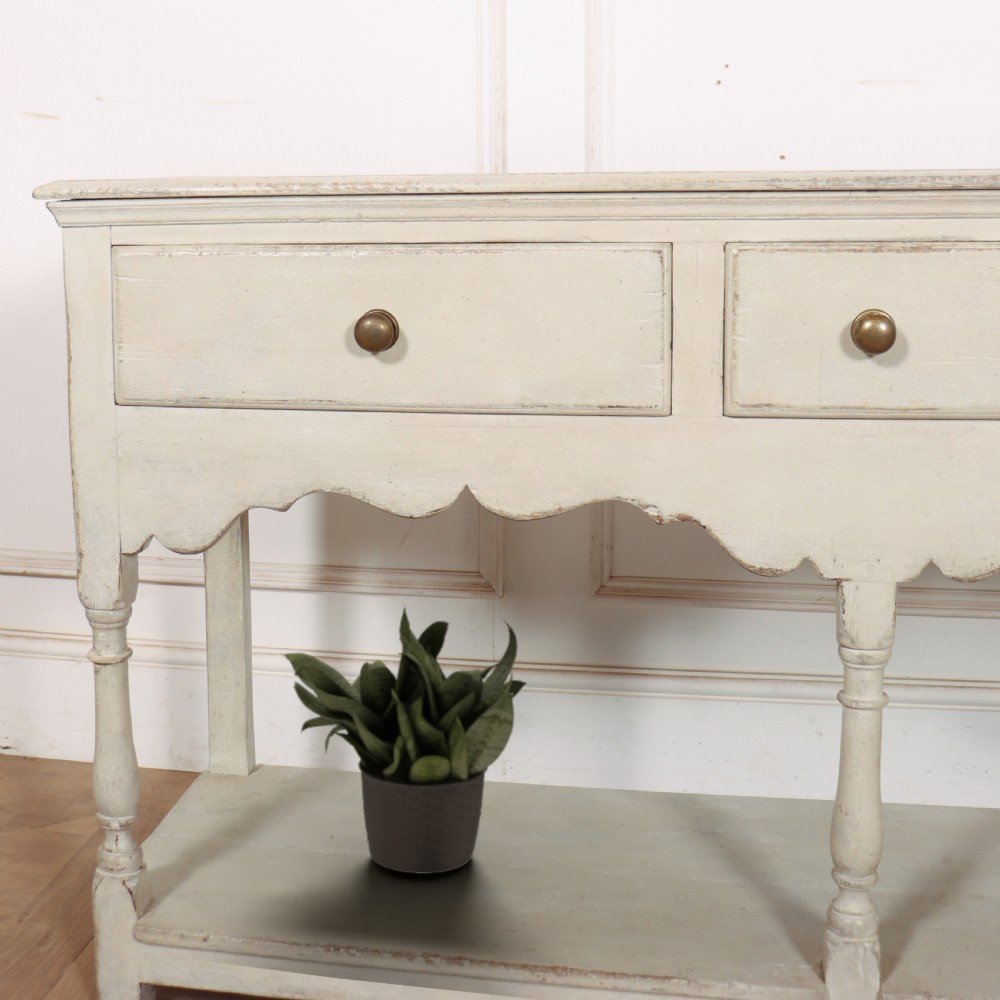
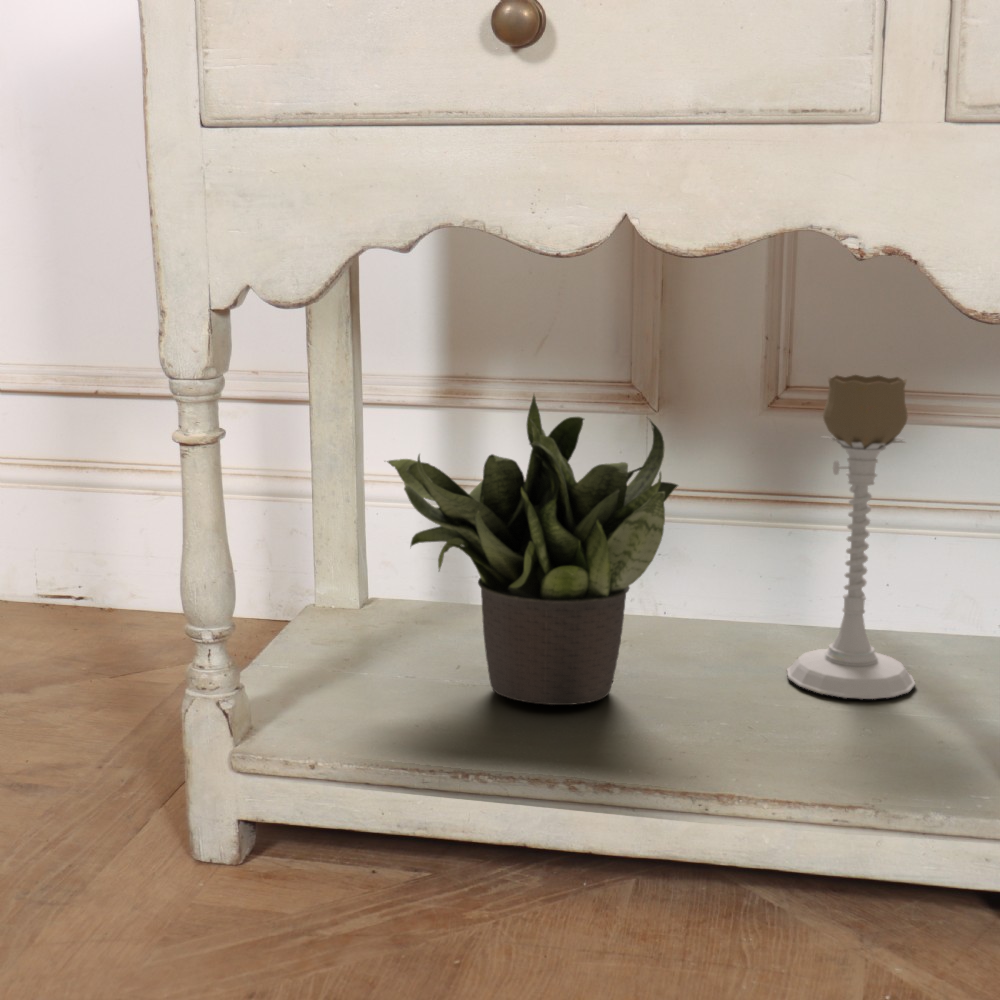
candle holder: none [626,581,732,861] -> present [787,375,915,699]

